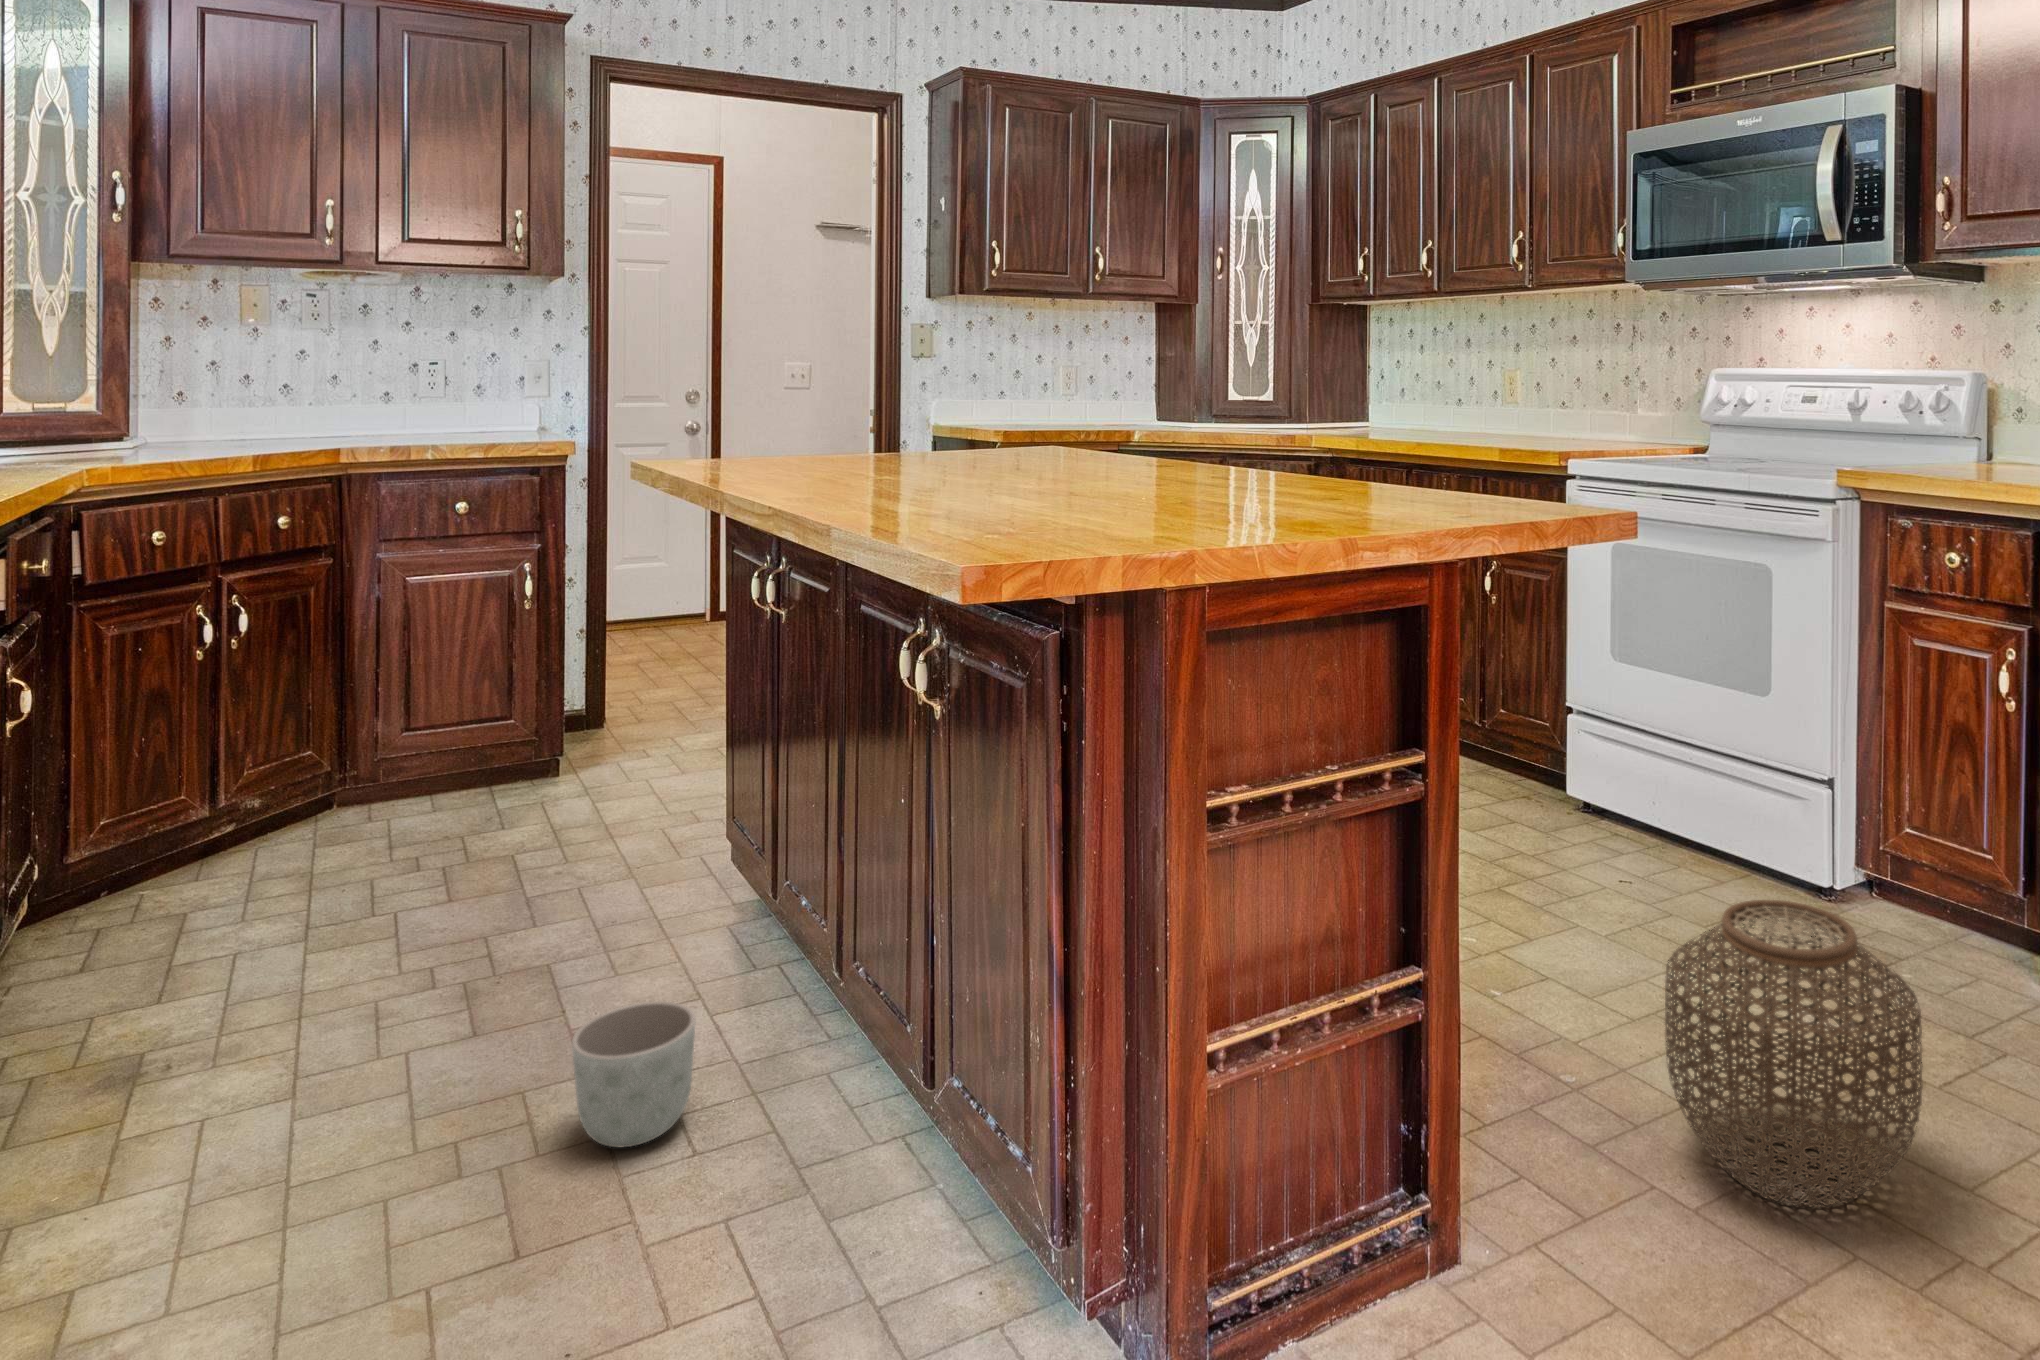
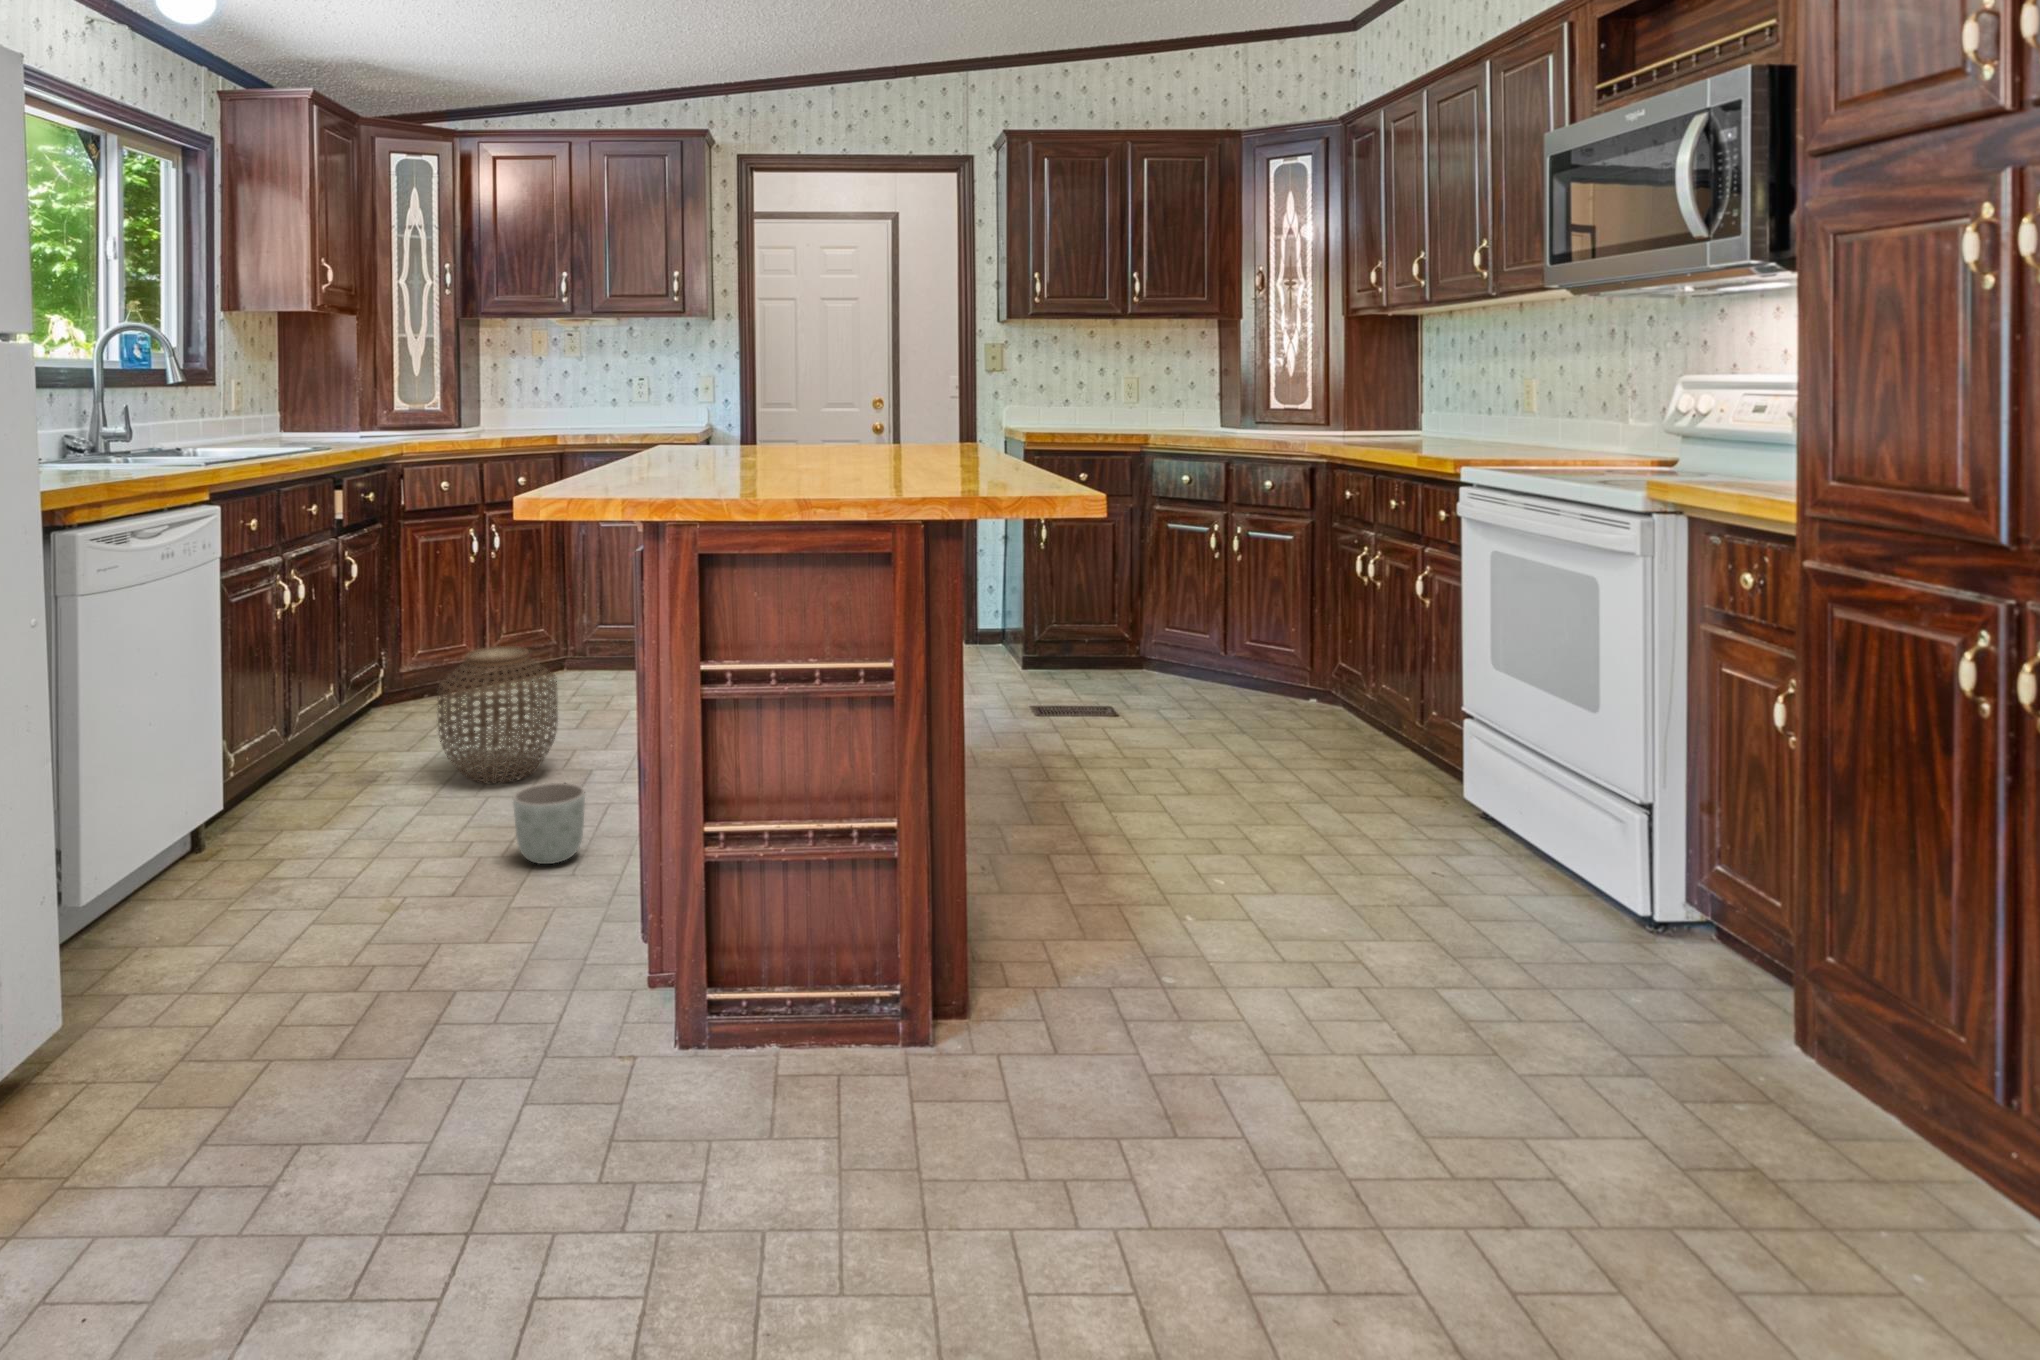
woven basket: present [1665,900,1923,1207] -> present [438,646,558,783]

